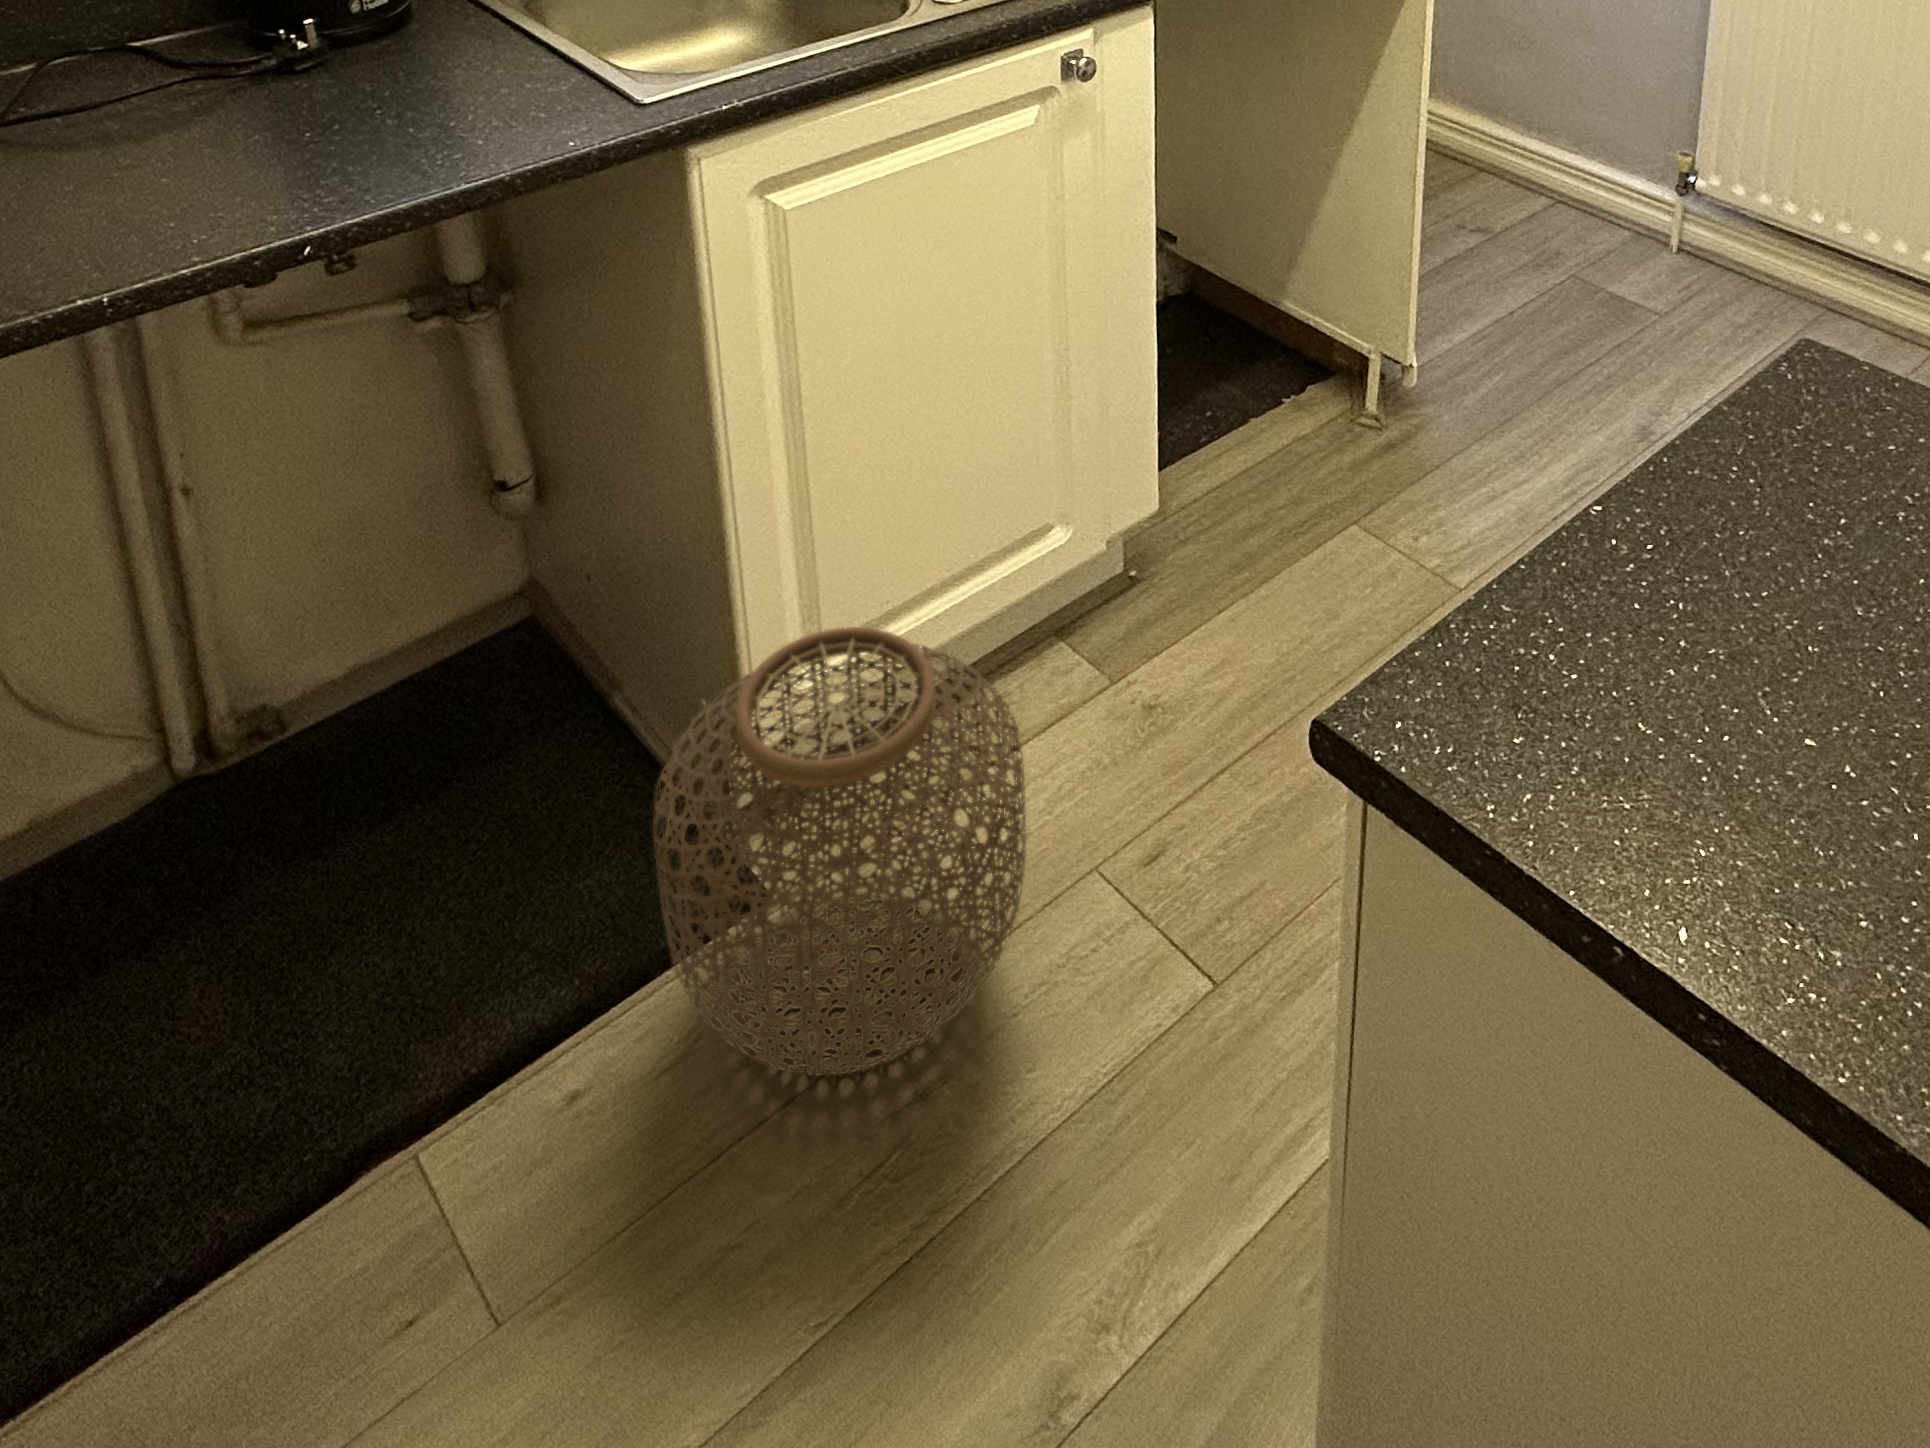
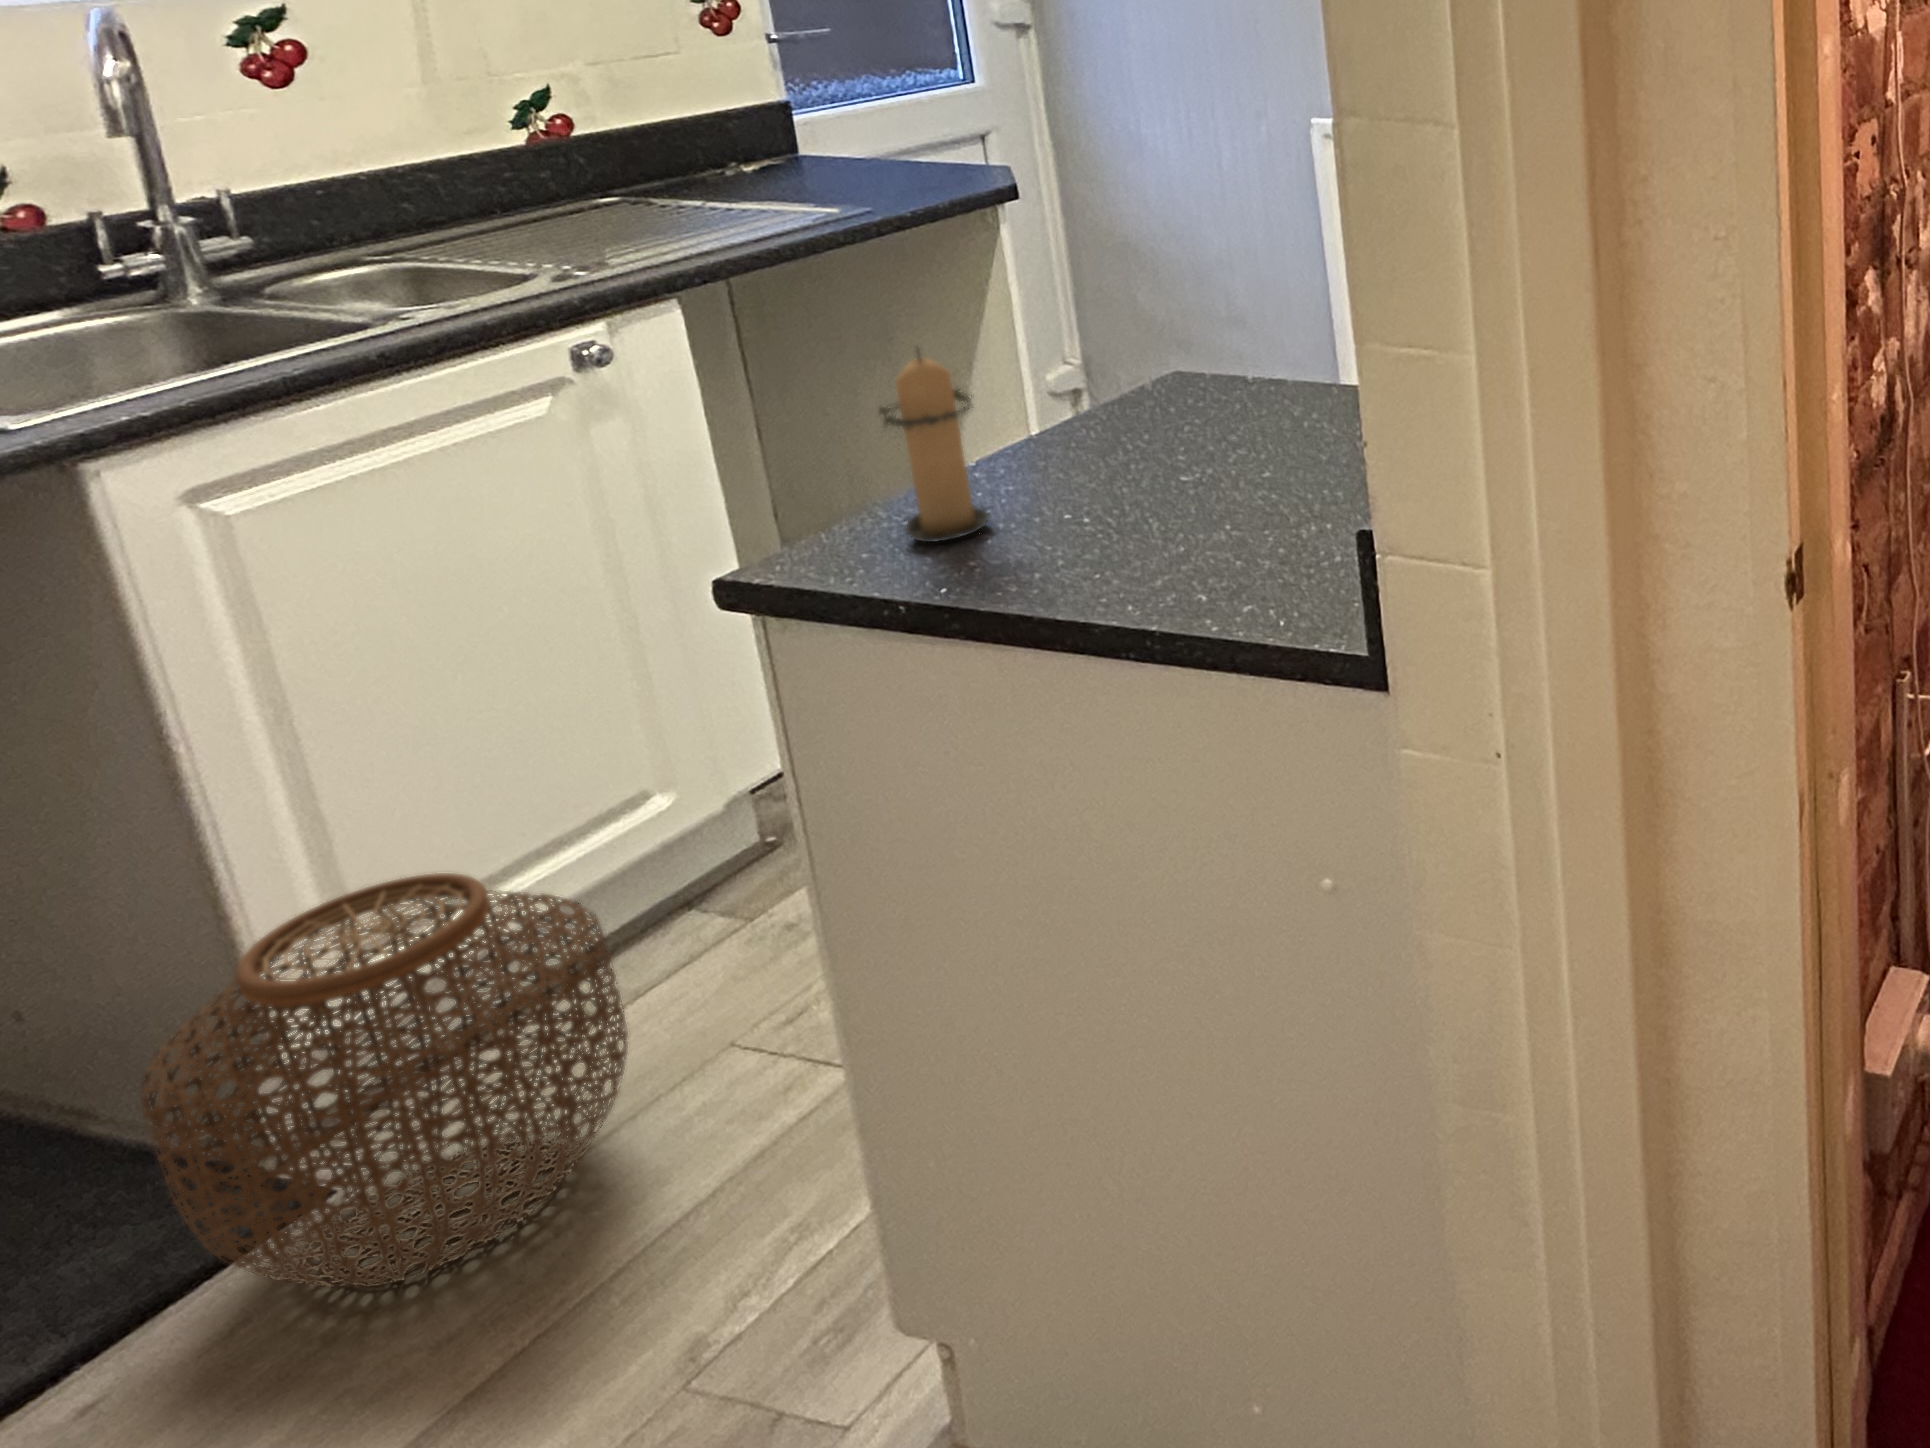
candle: none [1622,500,1813,841] -> present [878,349,990,542]

